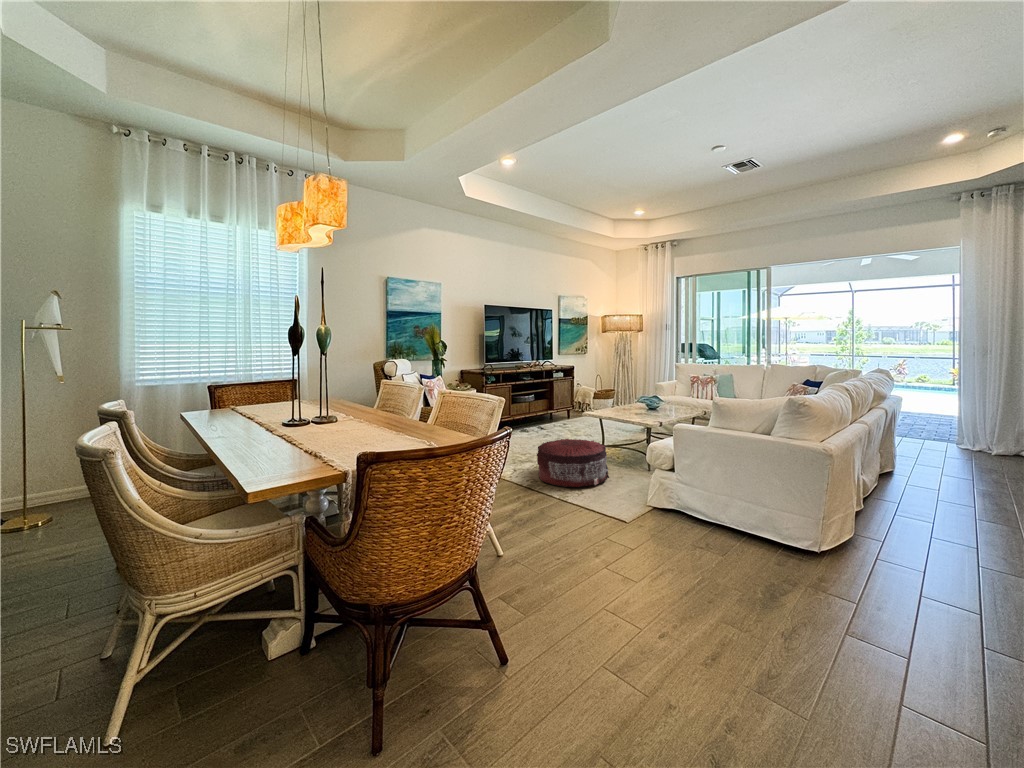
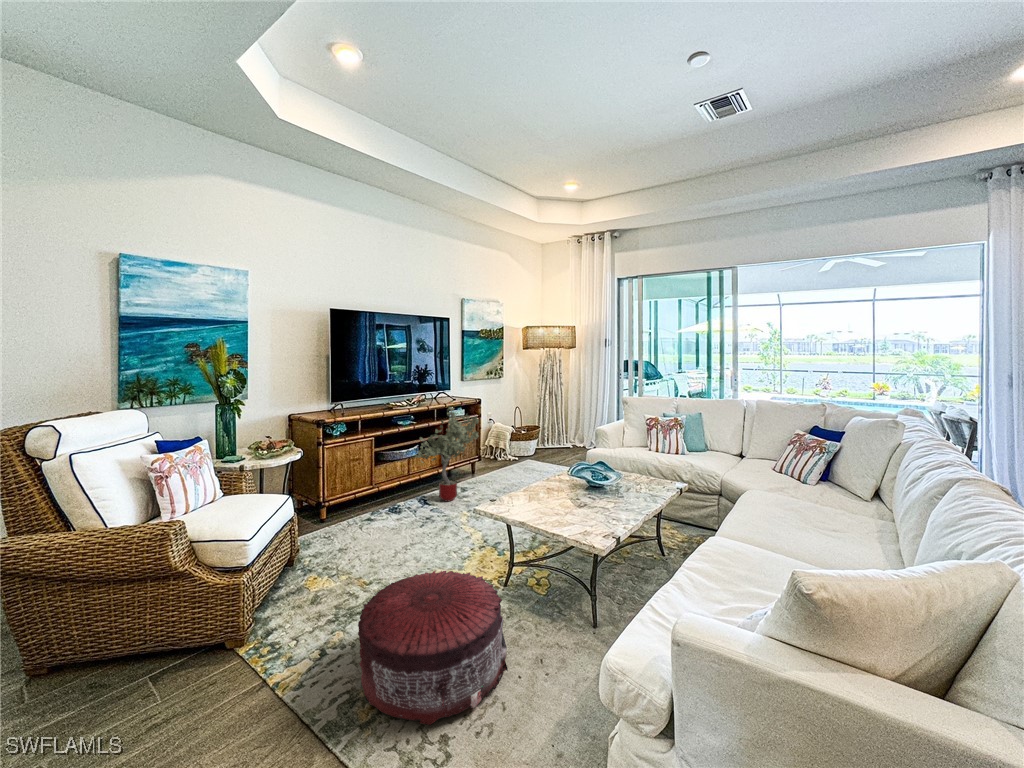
potted tree: none [535,368,576,430] -> present [414,407,479,501]

